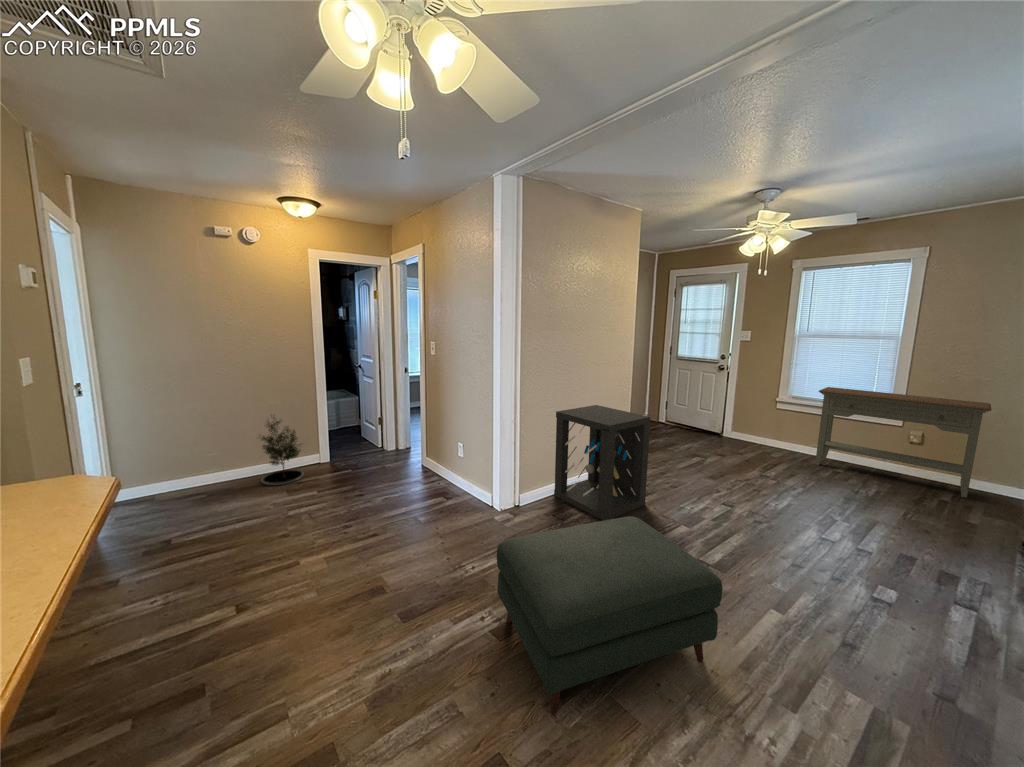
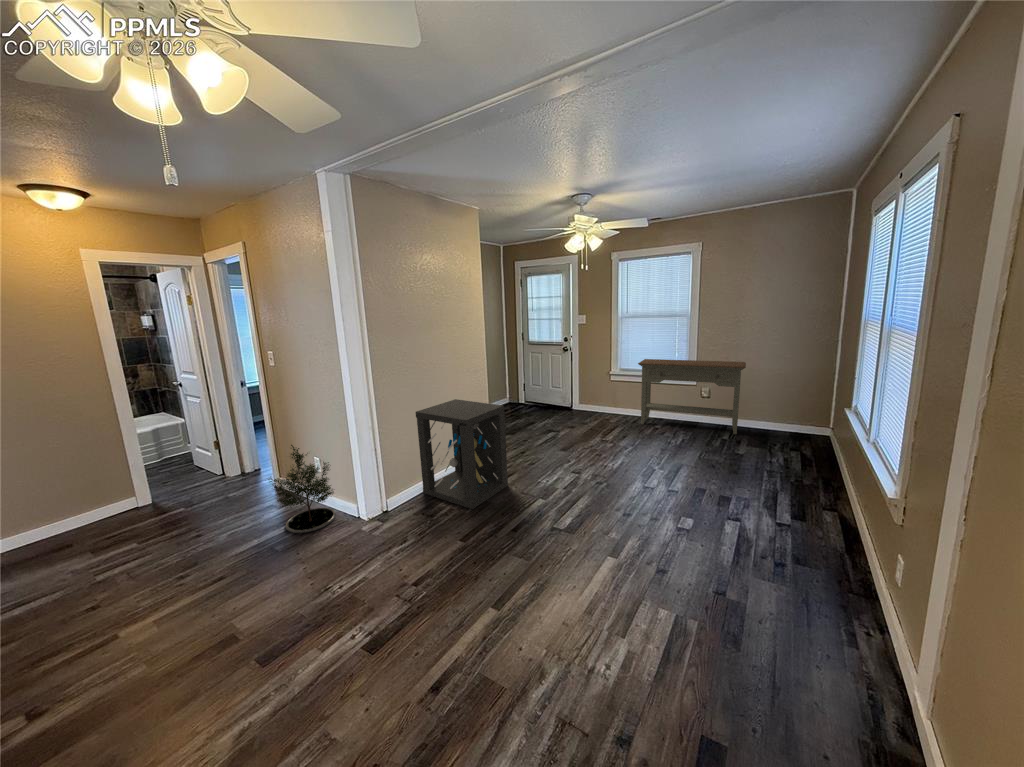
potted tree: present [261,418,304,485] -> present [268,445,335,533]
ottoman: present [497,516,722,715] -> none [360,504,564,709]

